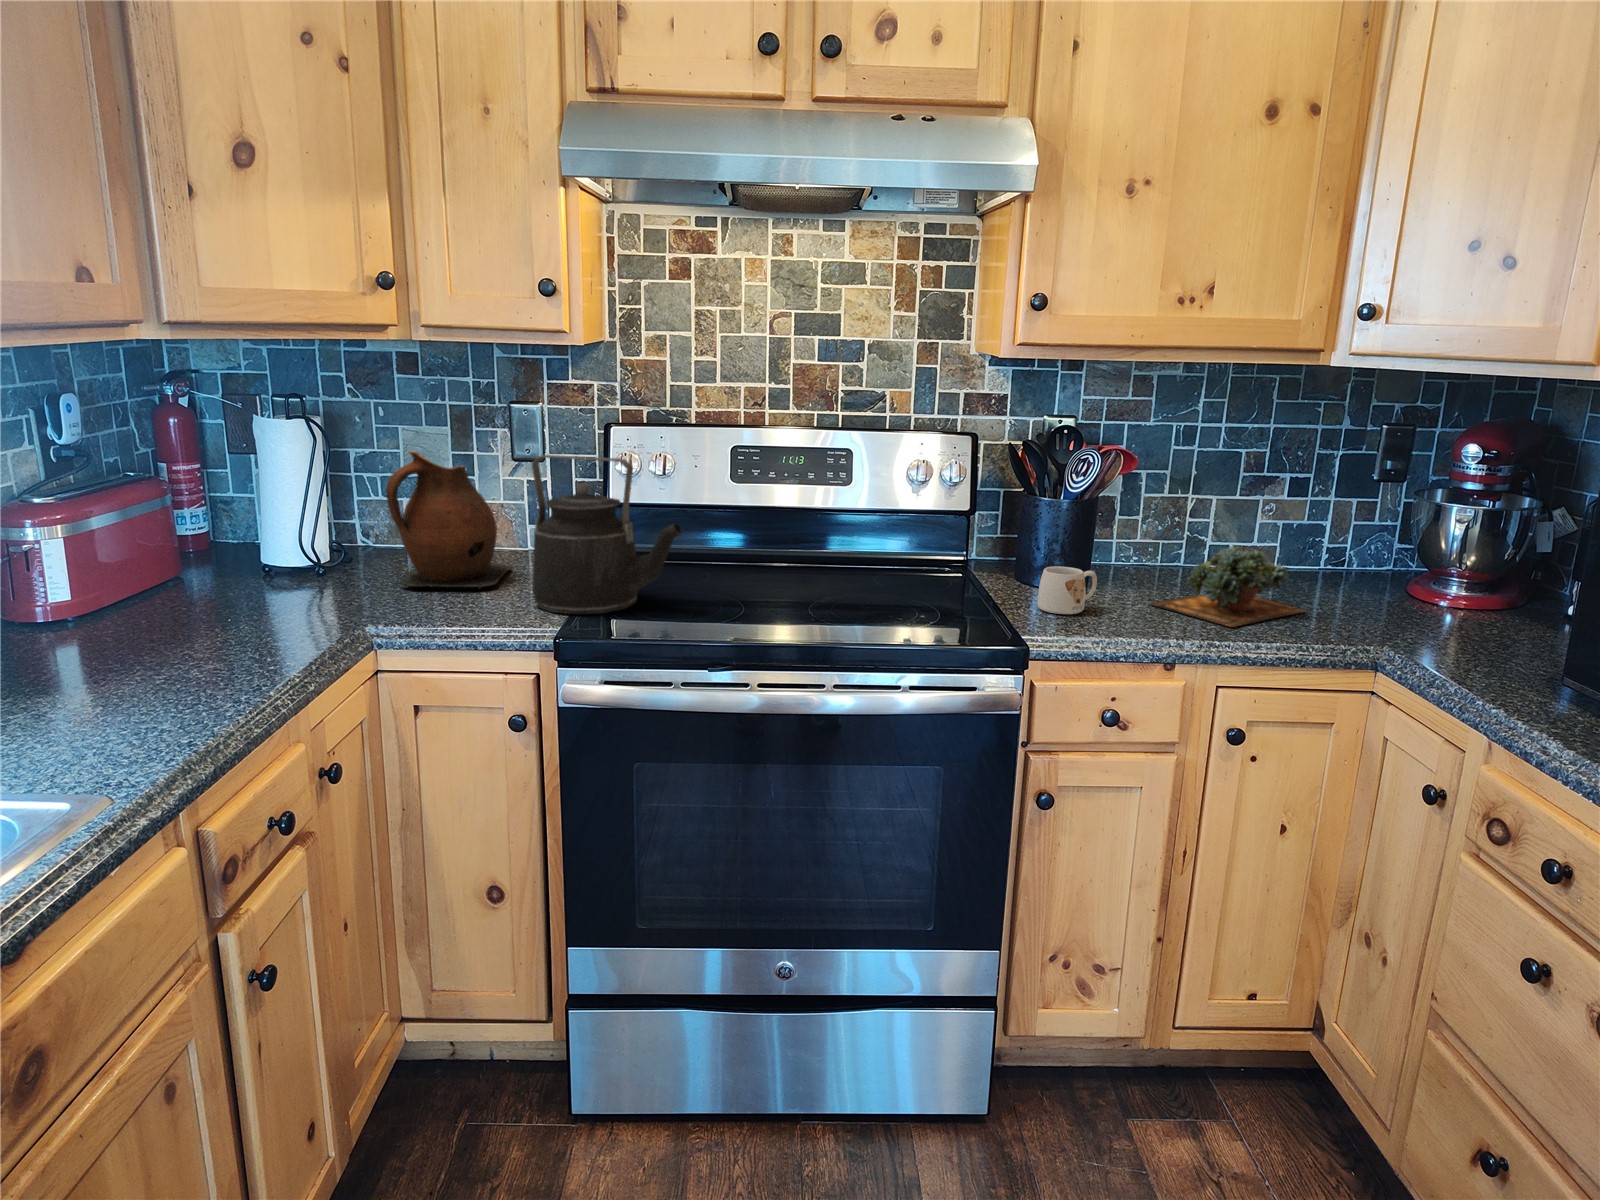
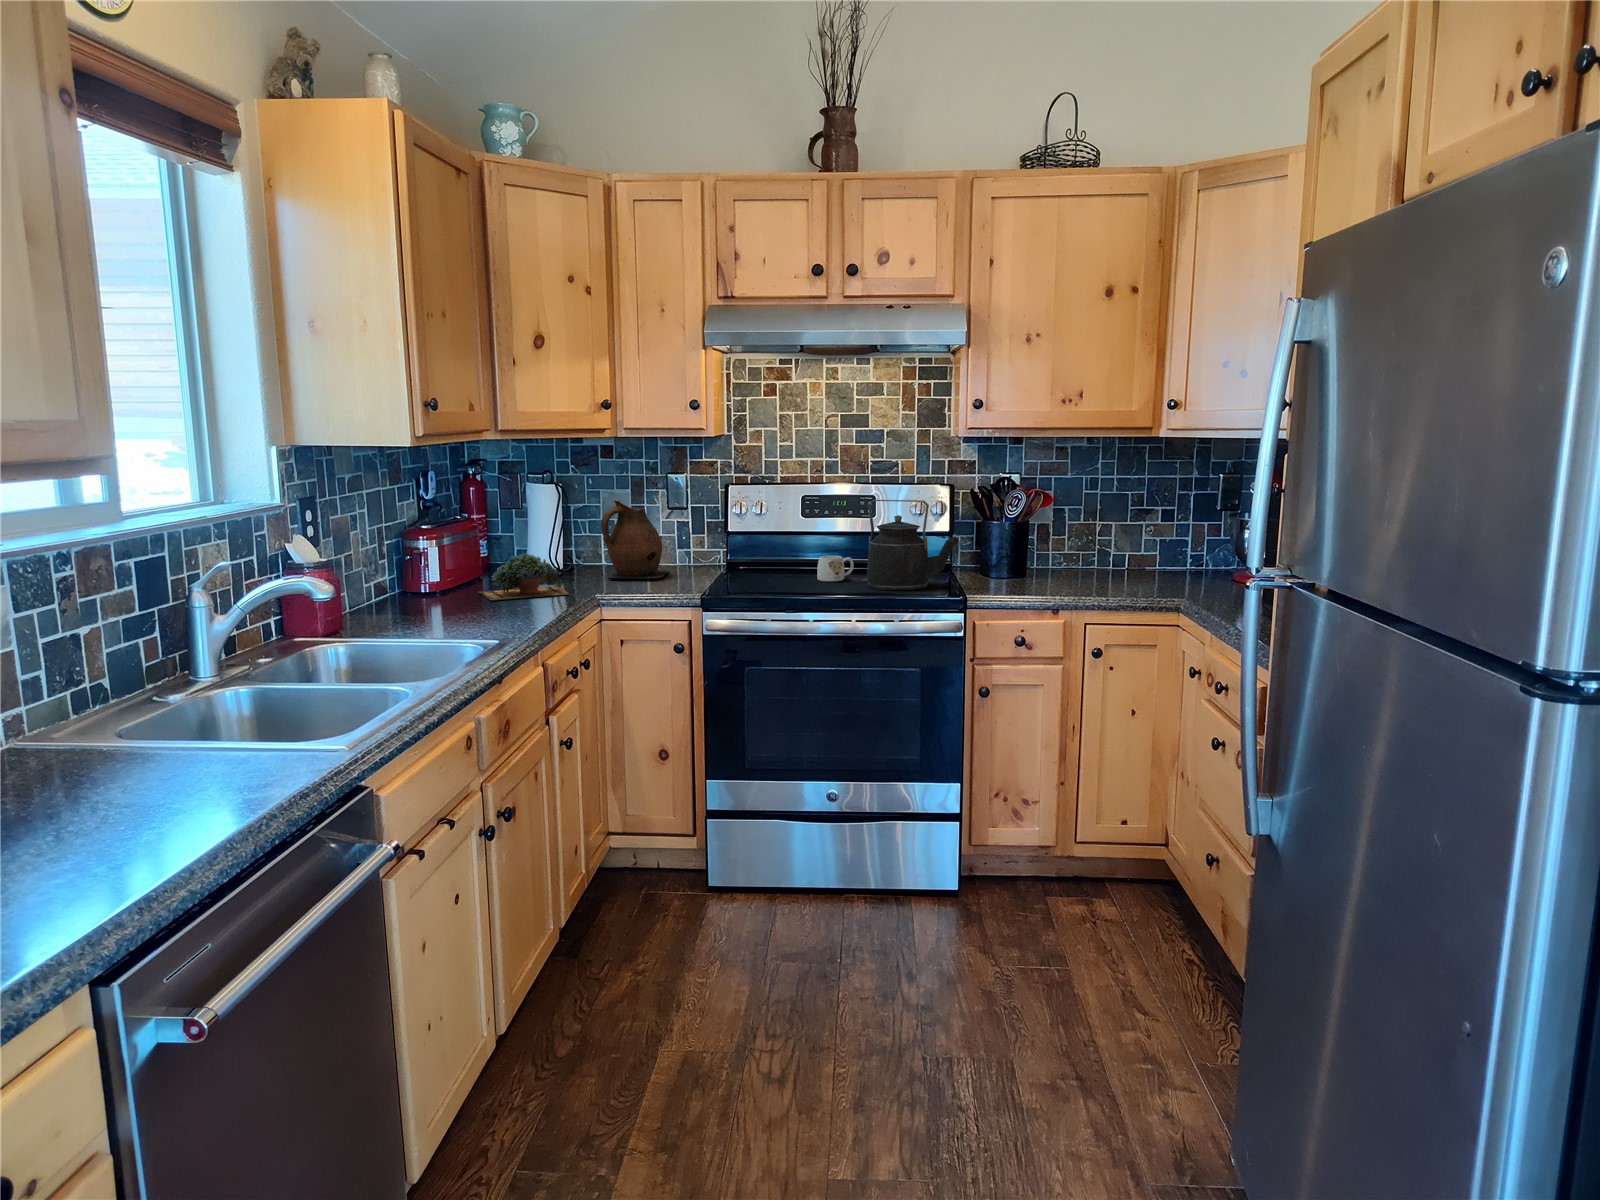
kettle: present [532,455,683,614] -> present [867,500,959,590]
succulent plant: present [1152,545,1305,627] -> present [478,553,569,601]
mug: present [1037,566,1097,614] -> present [817,556,854,581]

